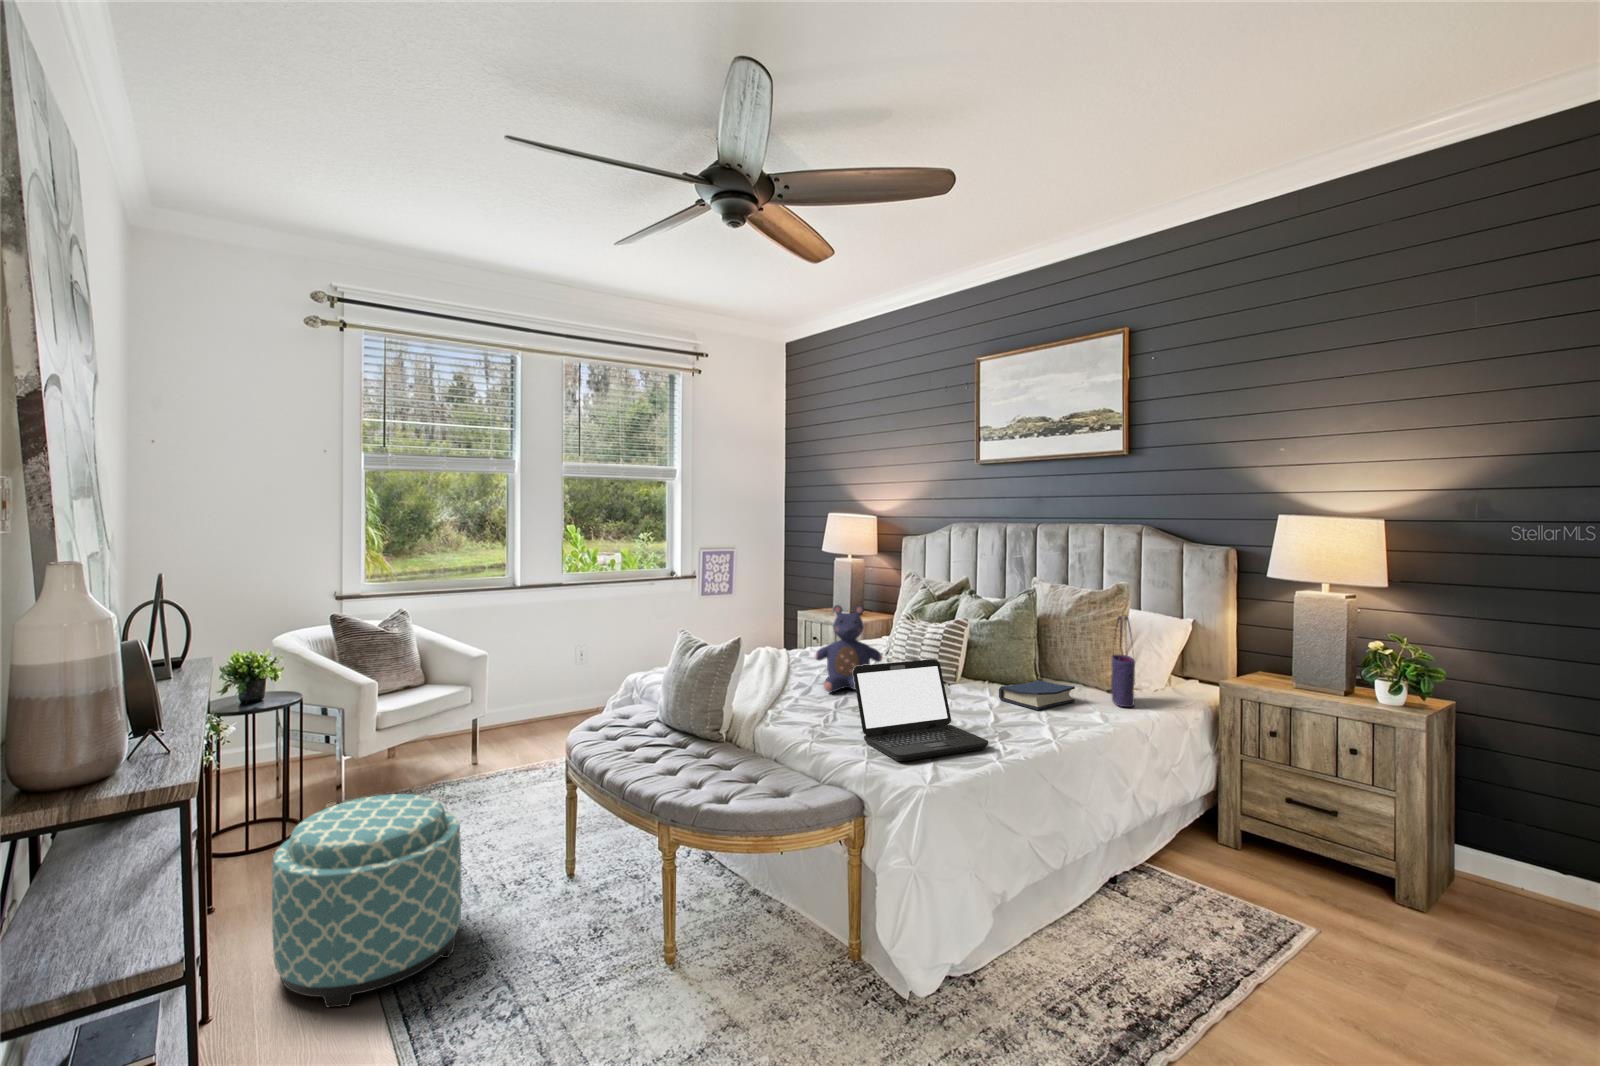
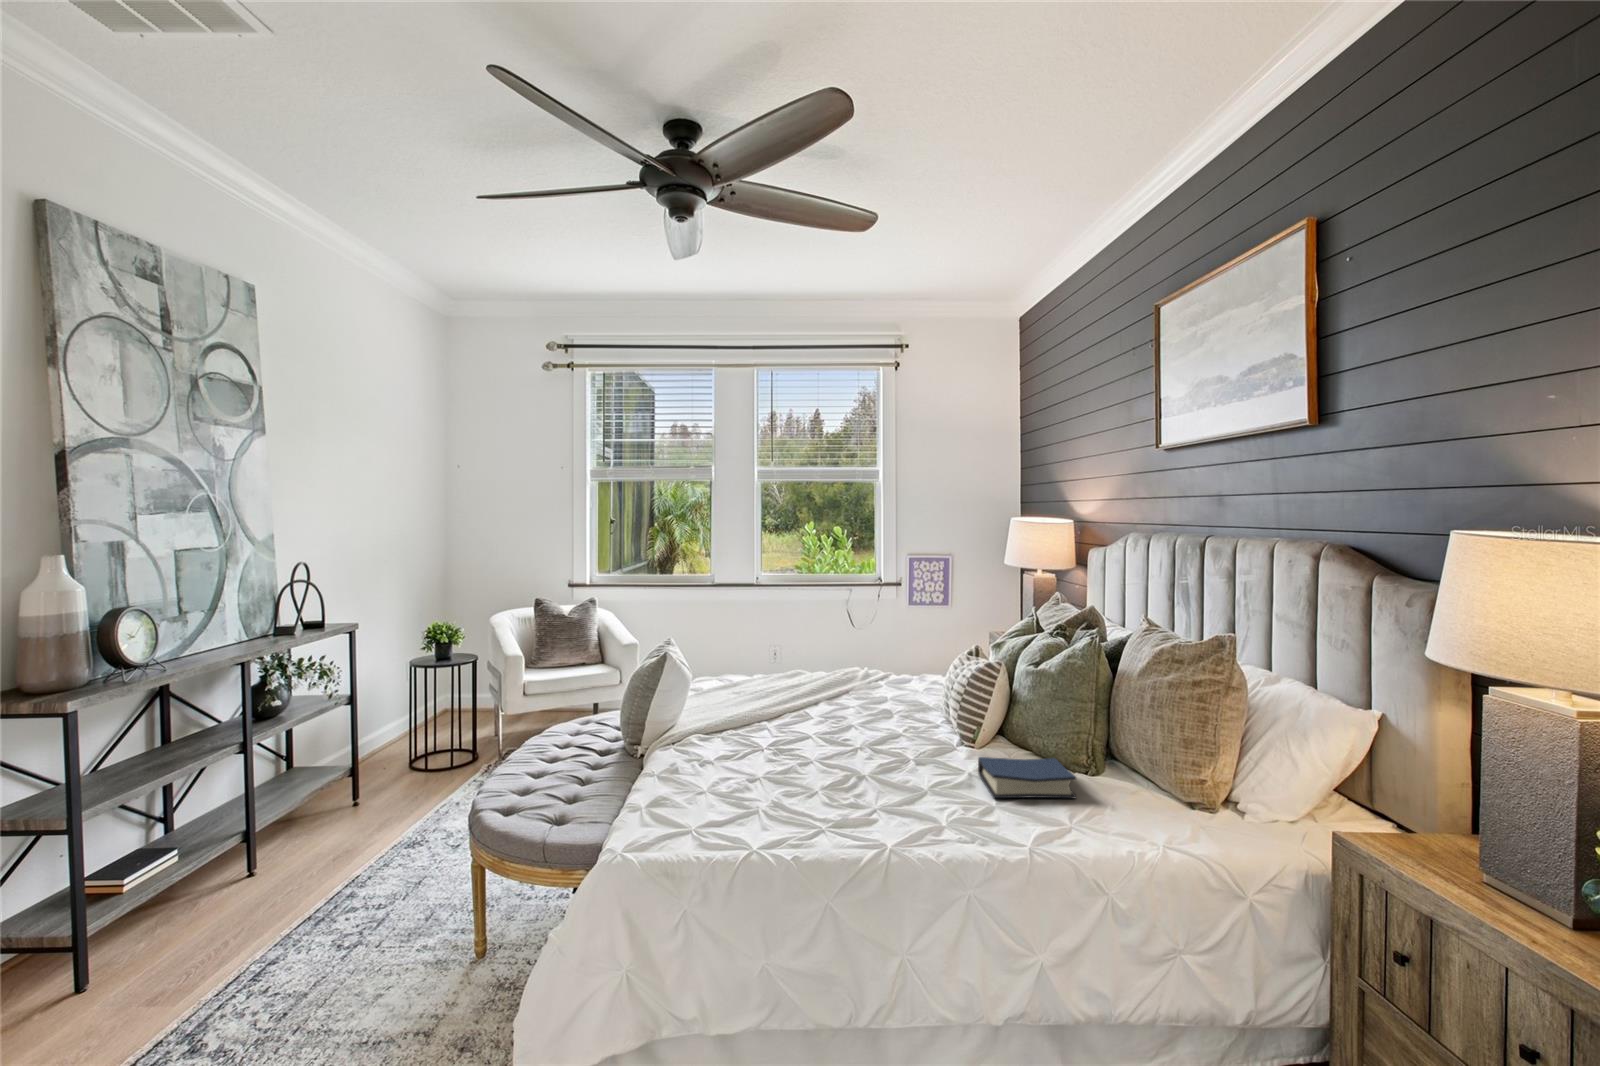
teddy bear: present [815,605,882,692] -> none [799,629,878,736]
tote bag: present [1111,616,1135,707] -> none [1128,683,1171,825]
laptop: present [853,659,988,761] -> none [684,702,832,830]
ottoman: present [272,794,461,1007] -> none [280,751,430,908]

